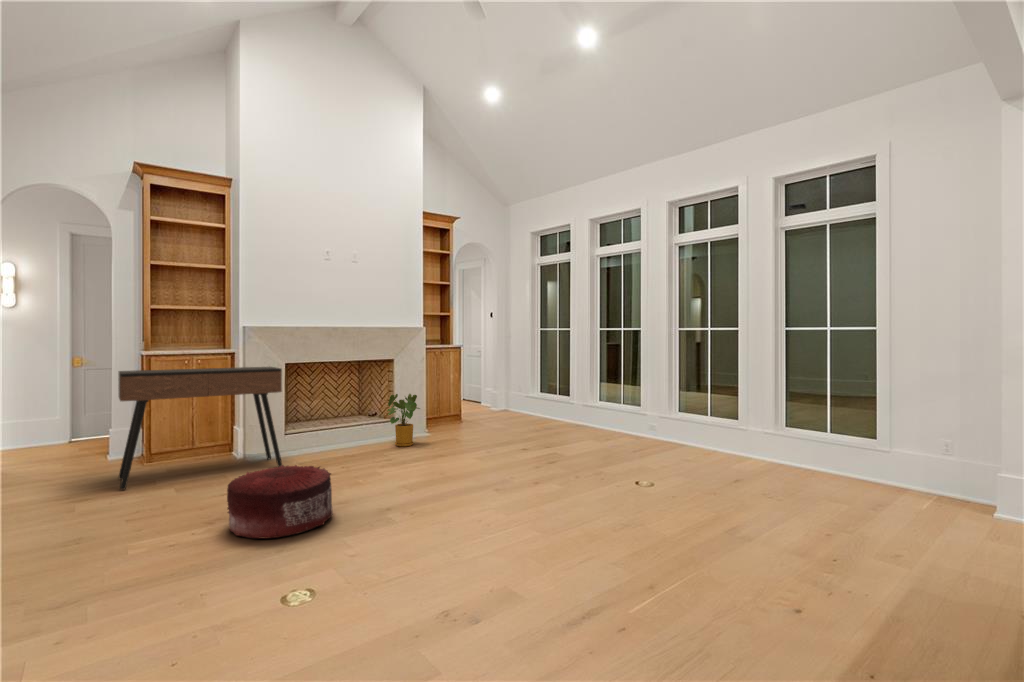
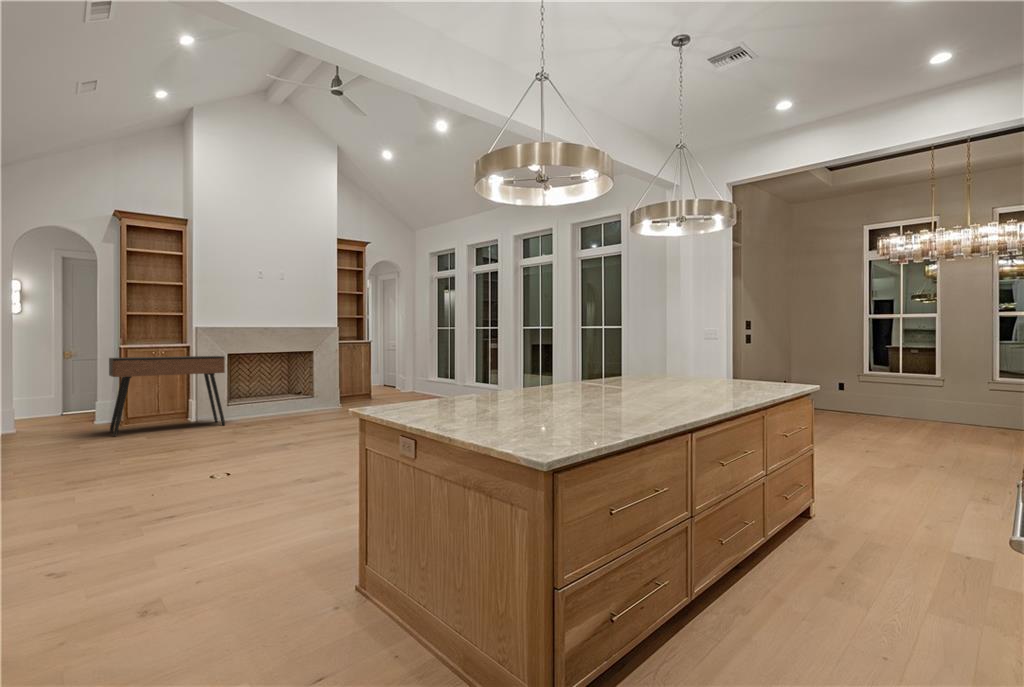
house plant: present [388,394,420,447] -> none [304,377,332,414]
pouf: present [227,465,333,538] -> none [188,414,255,451]

